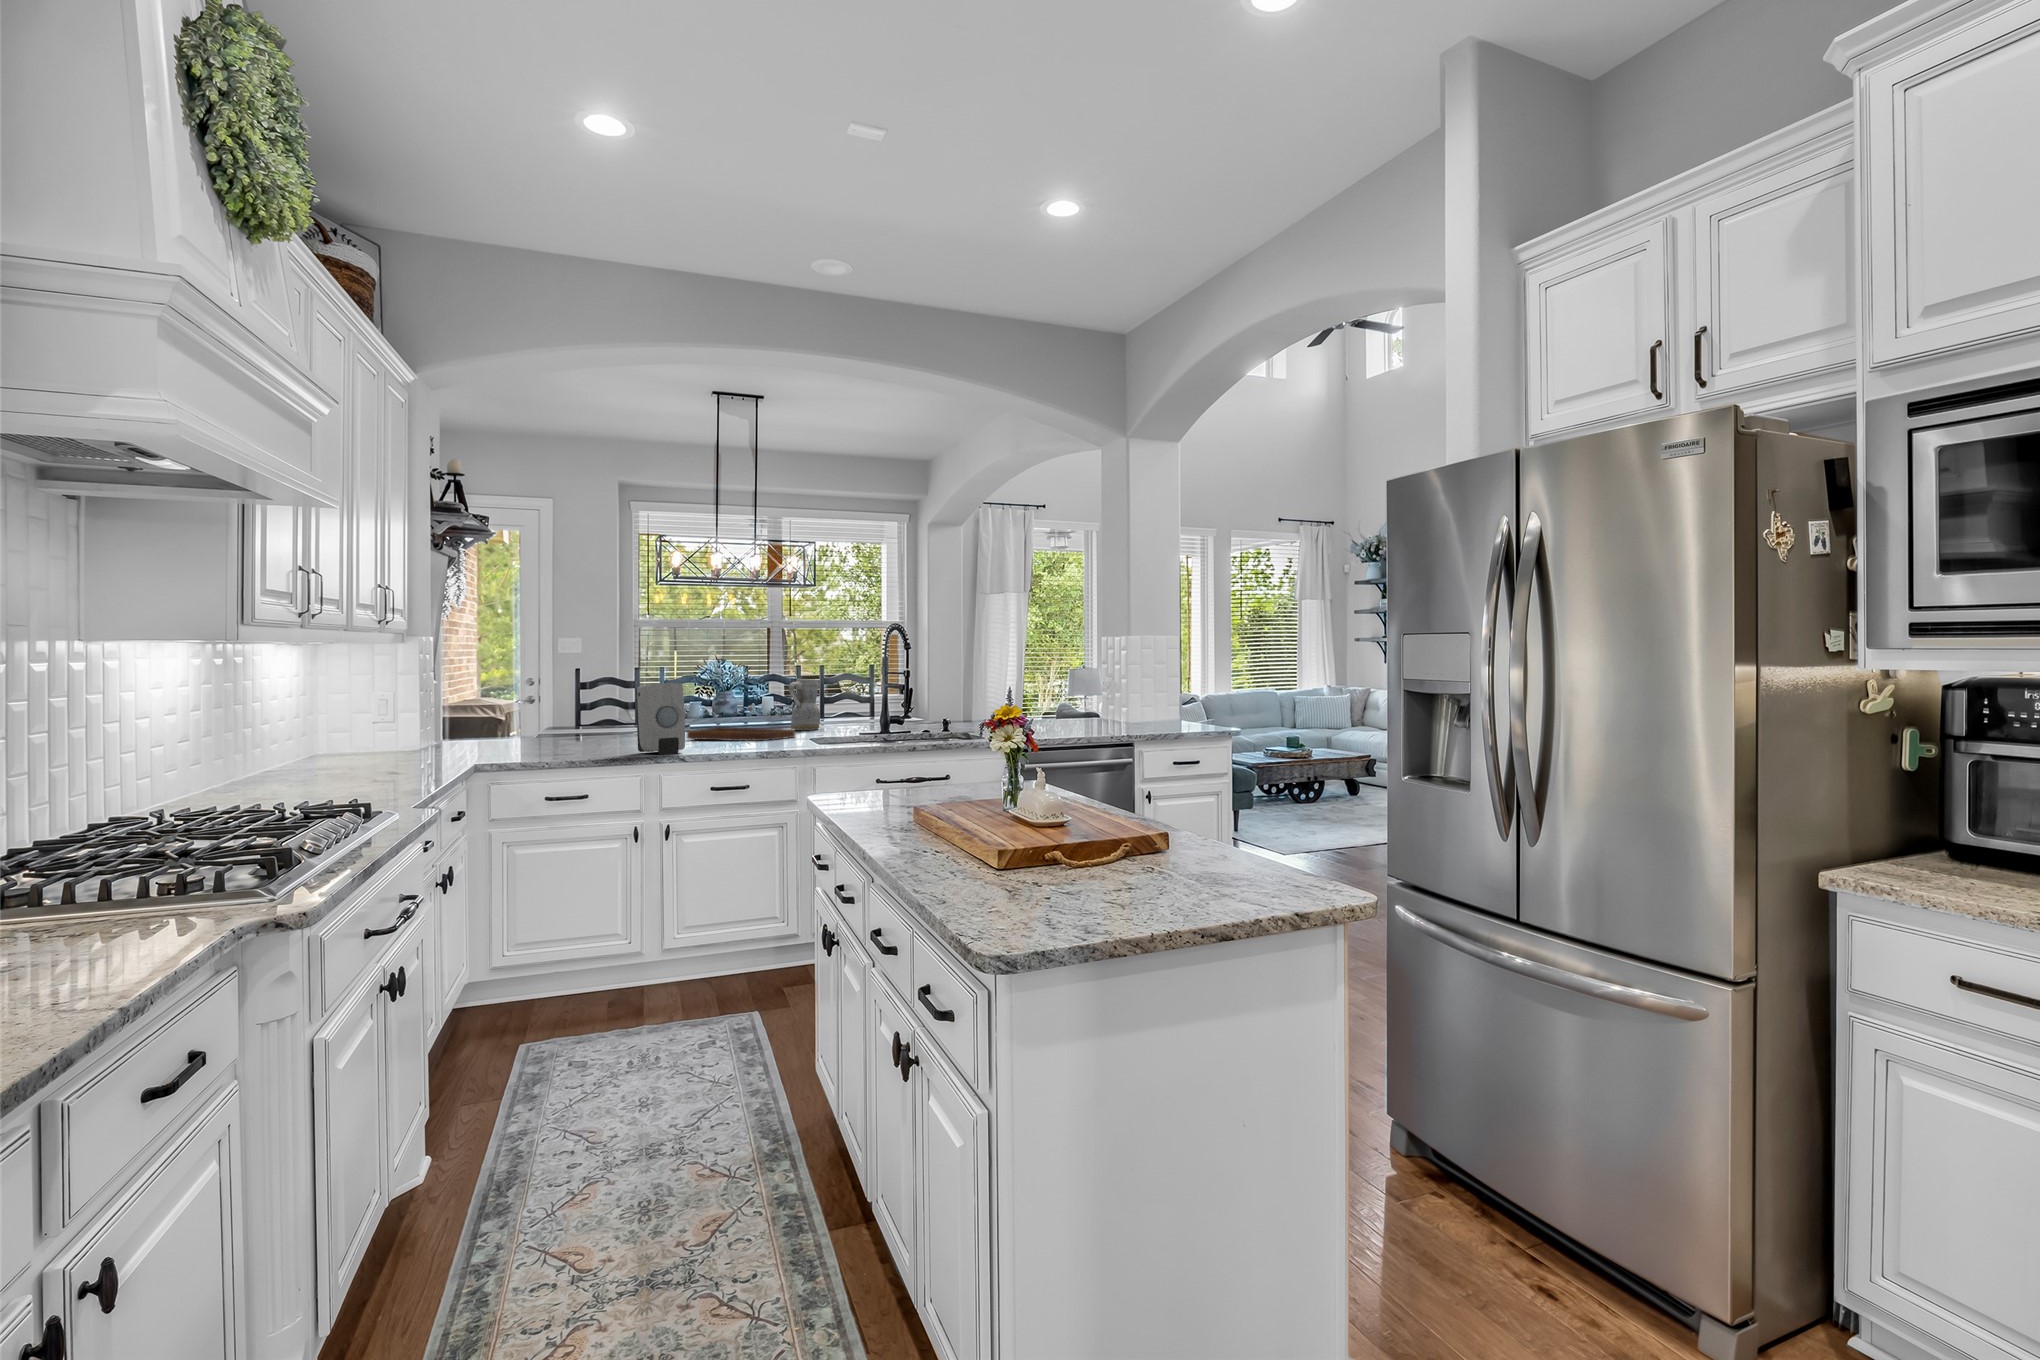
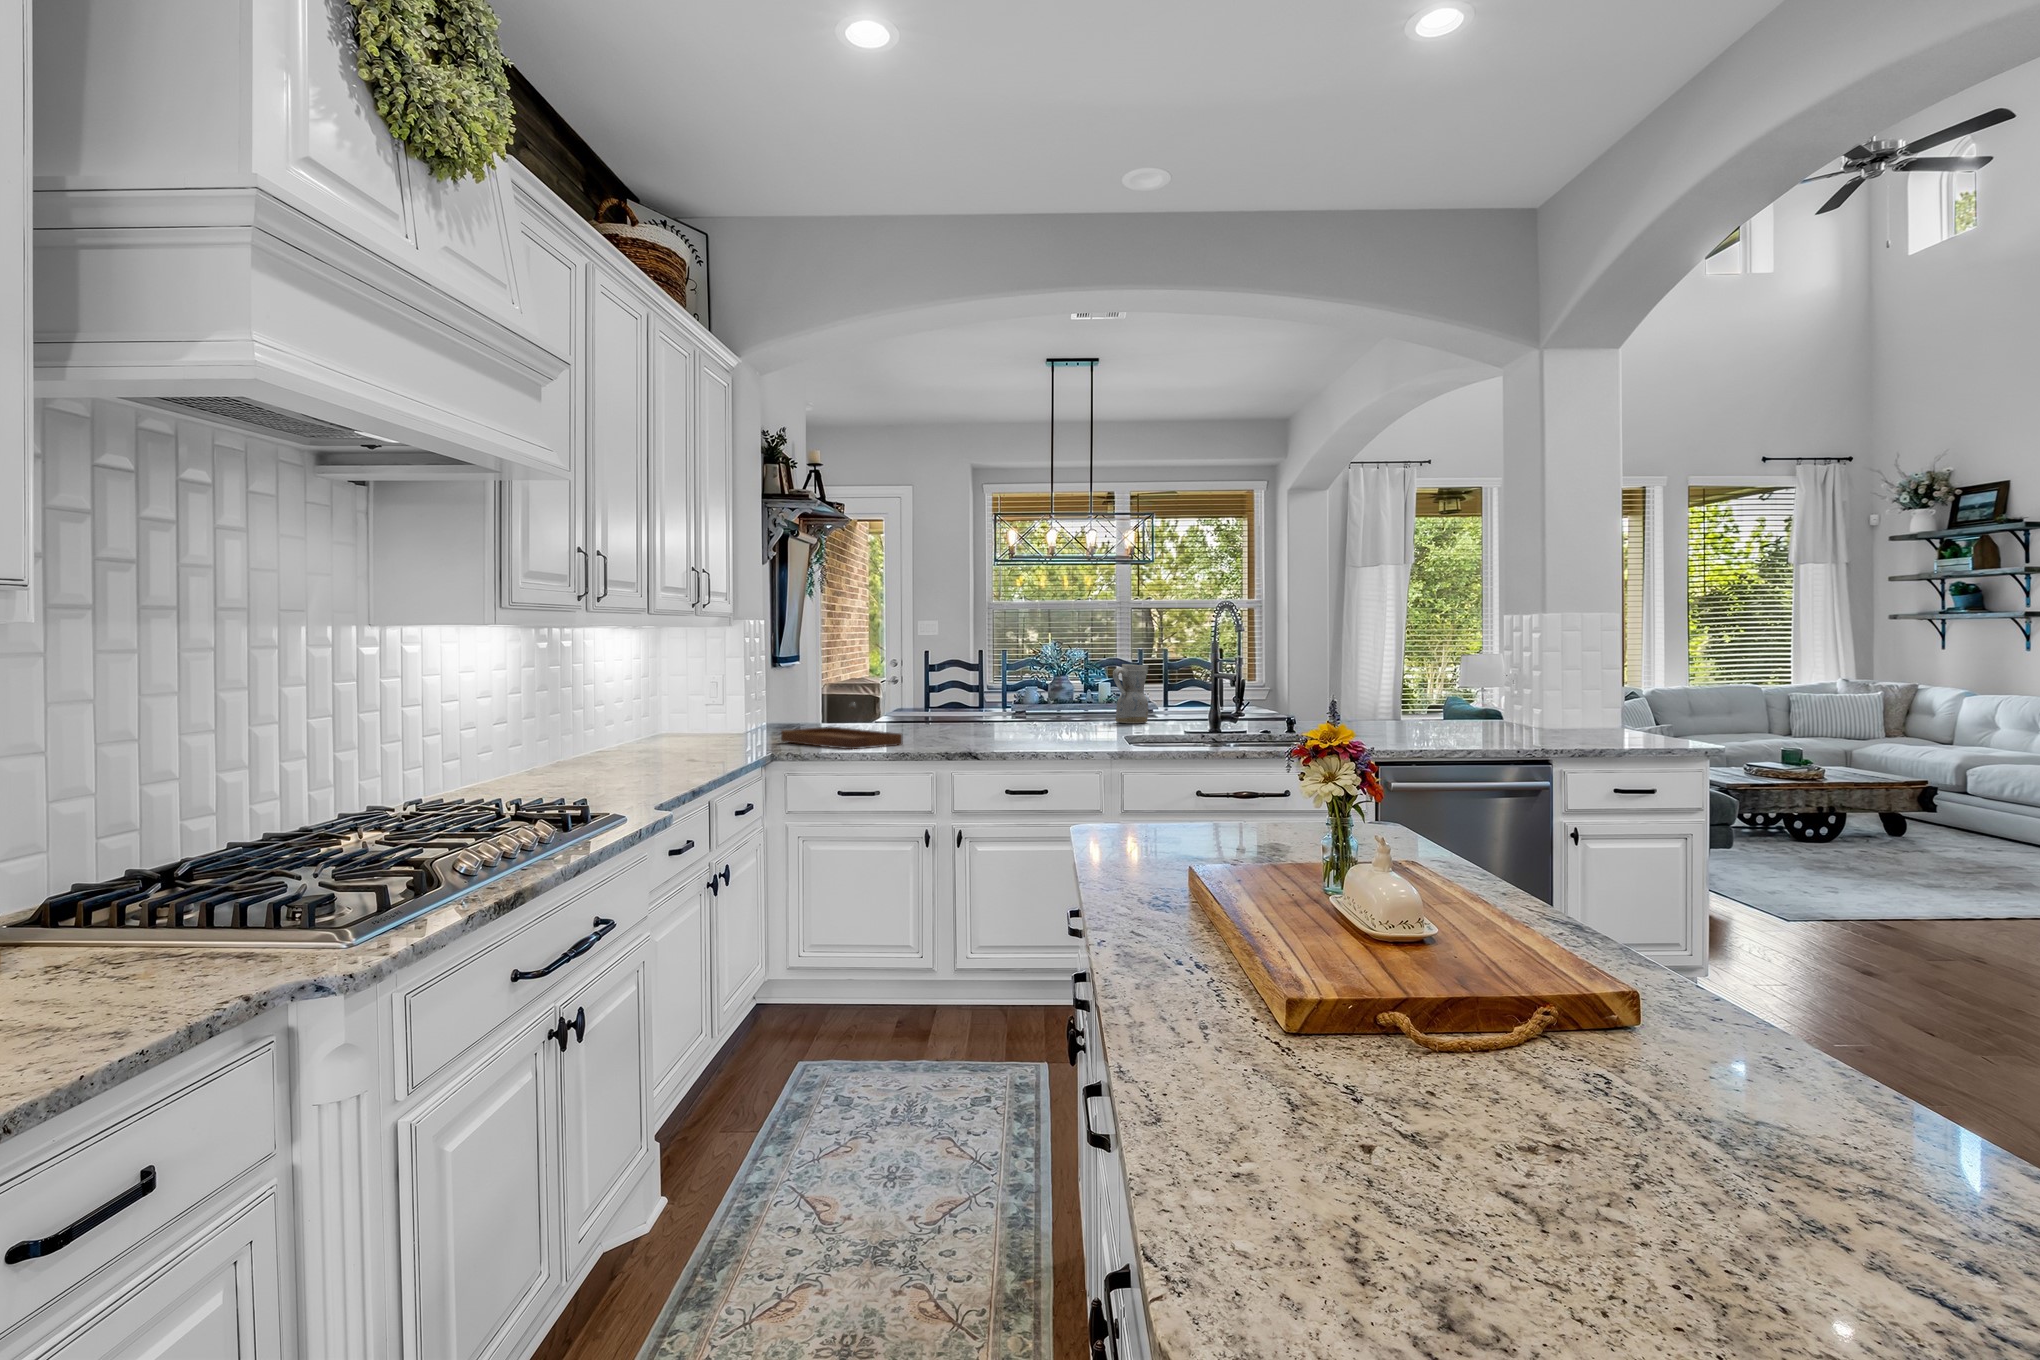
soap dispenser: present [636,683,685,755] -> none [926,670,974,752]
tray: present [687,706,795,741] -> present [781,703,903,749]

